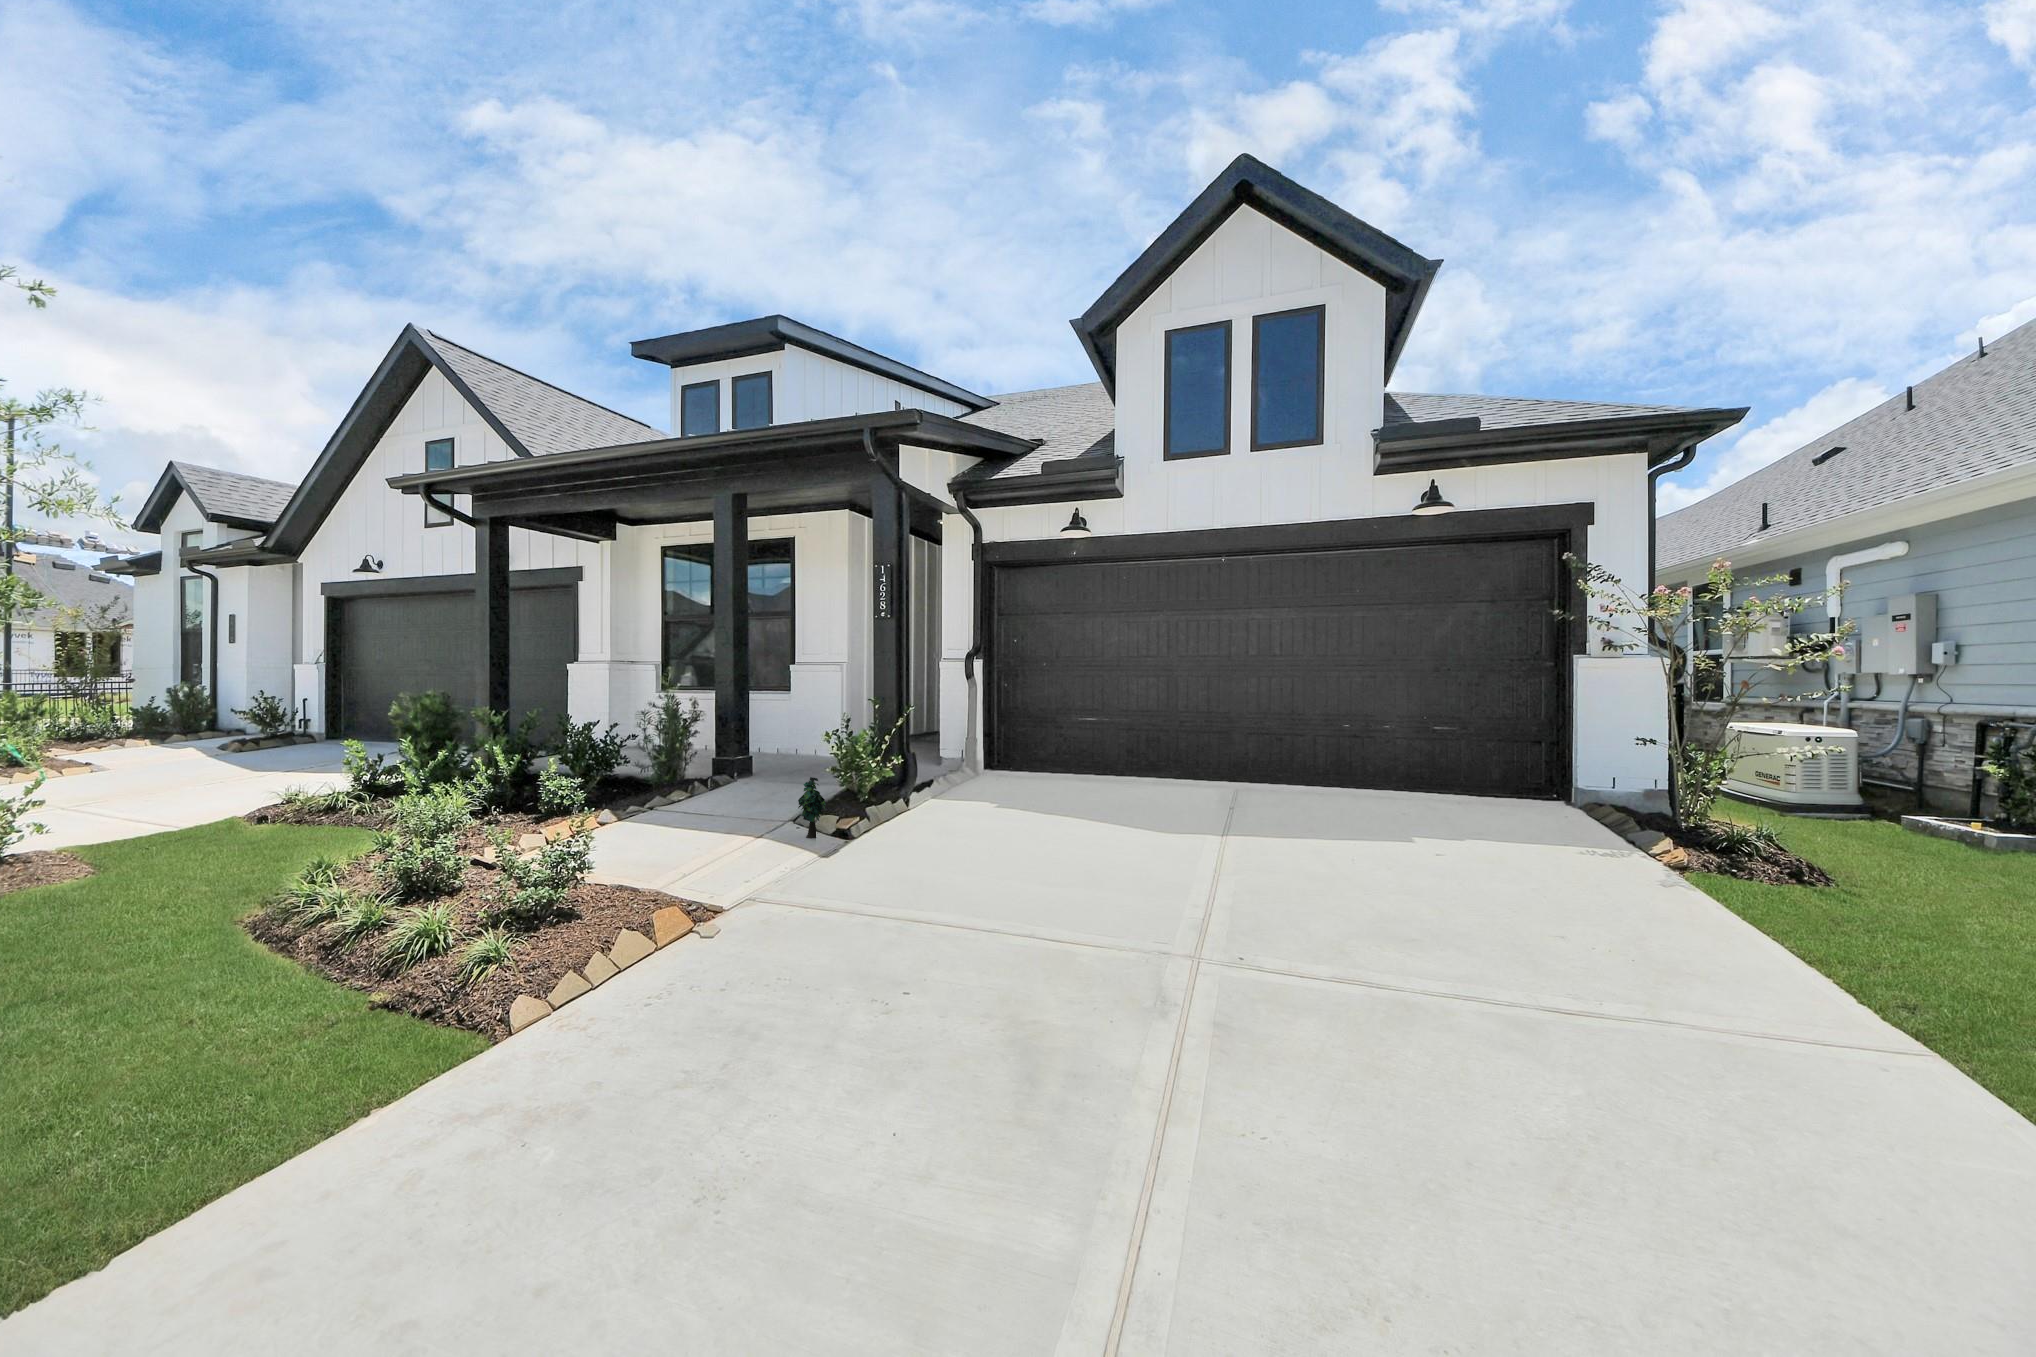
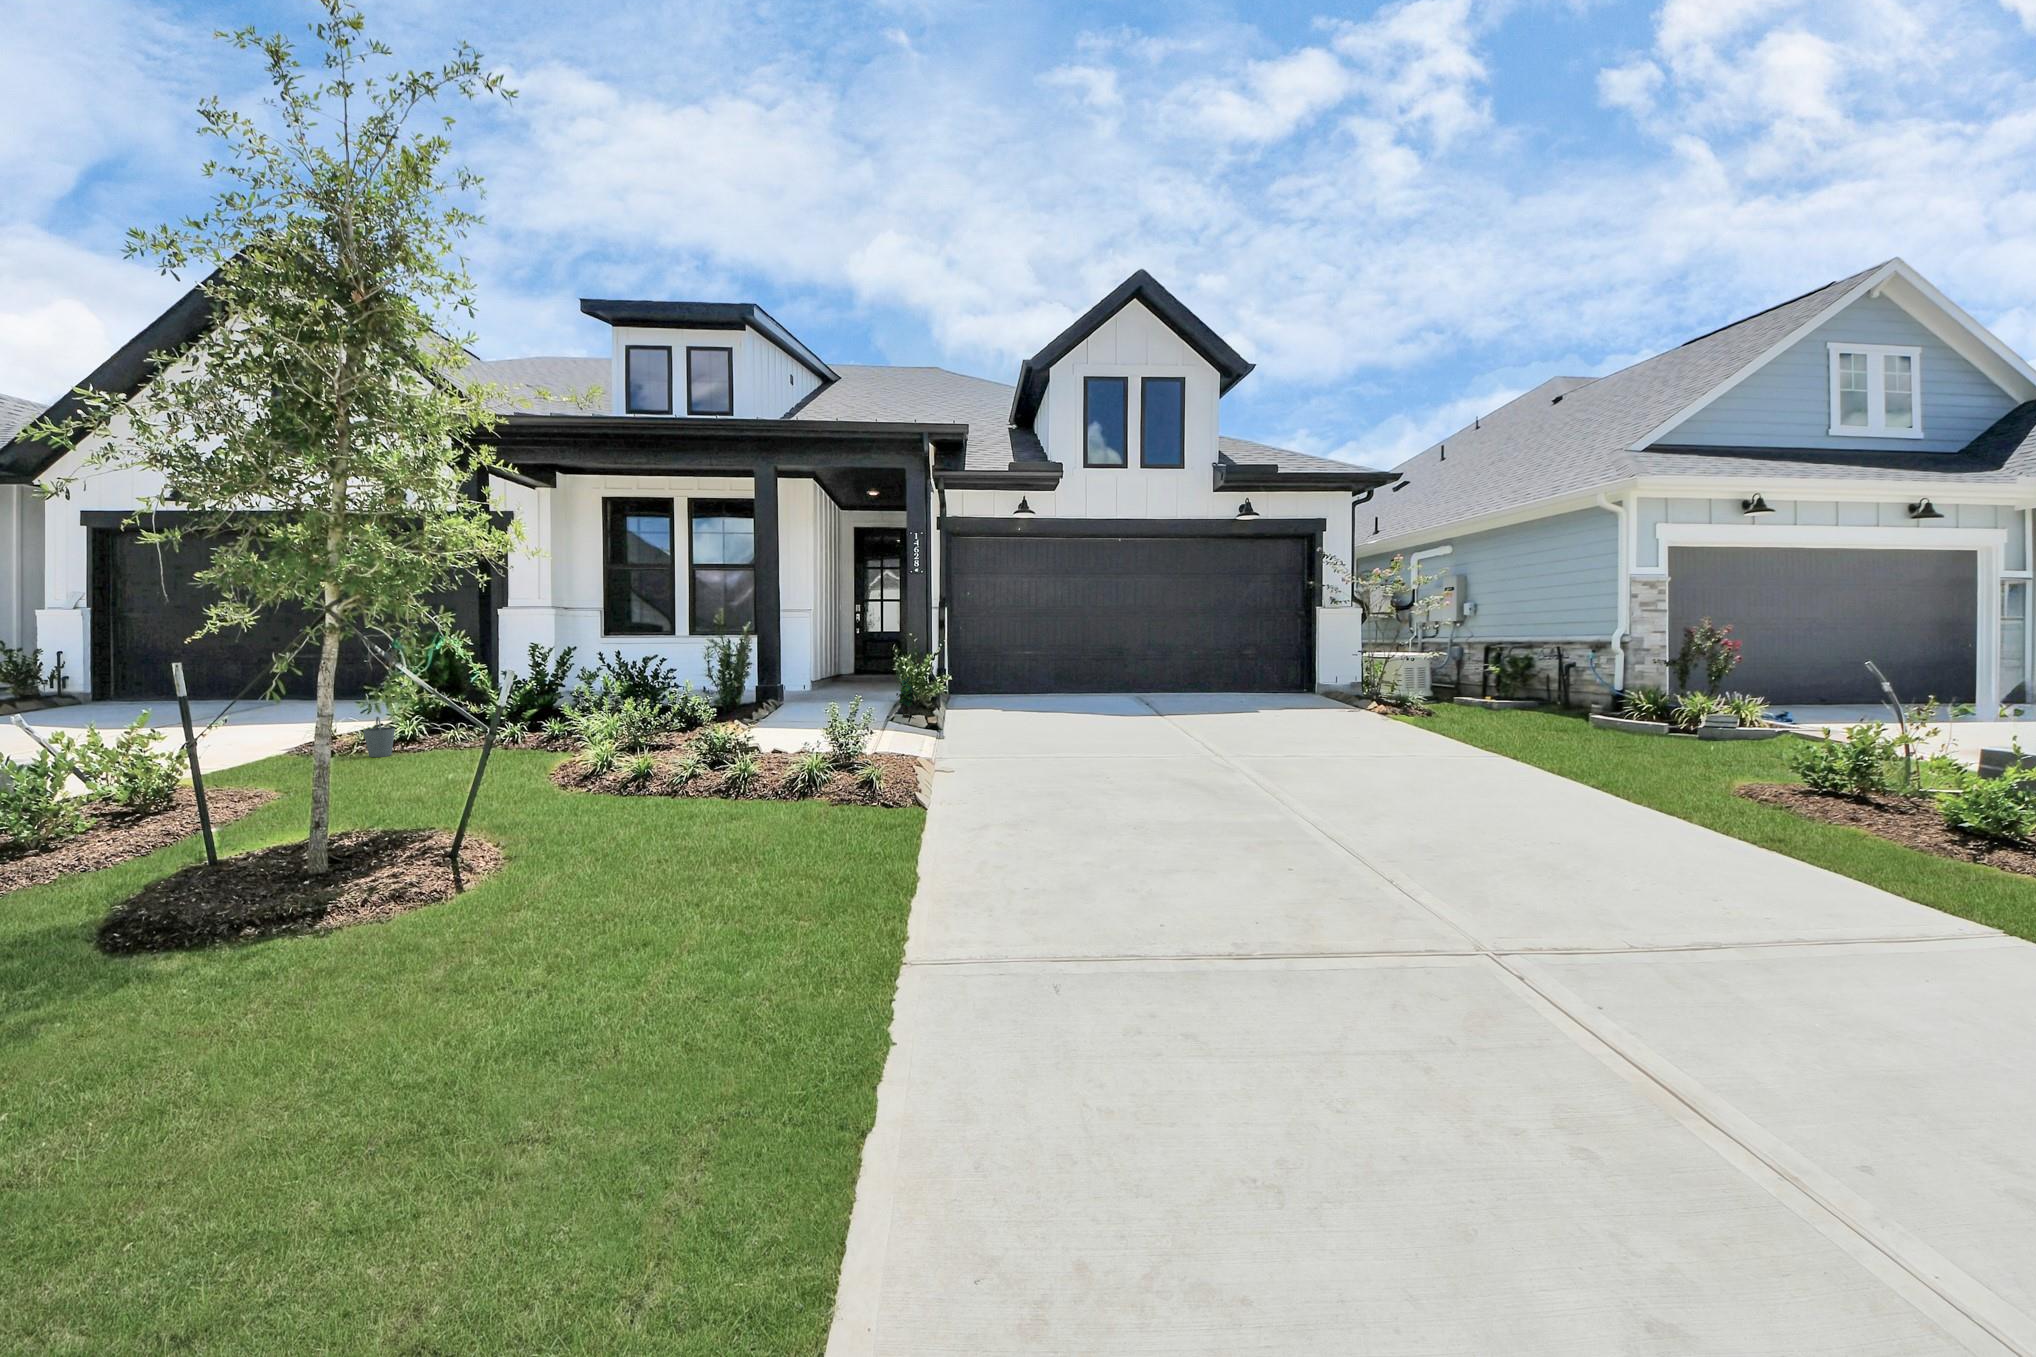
bucket: none [40,830,84,883] -> present [363,716,395,757]

